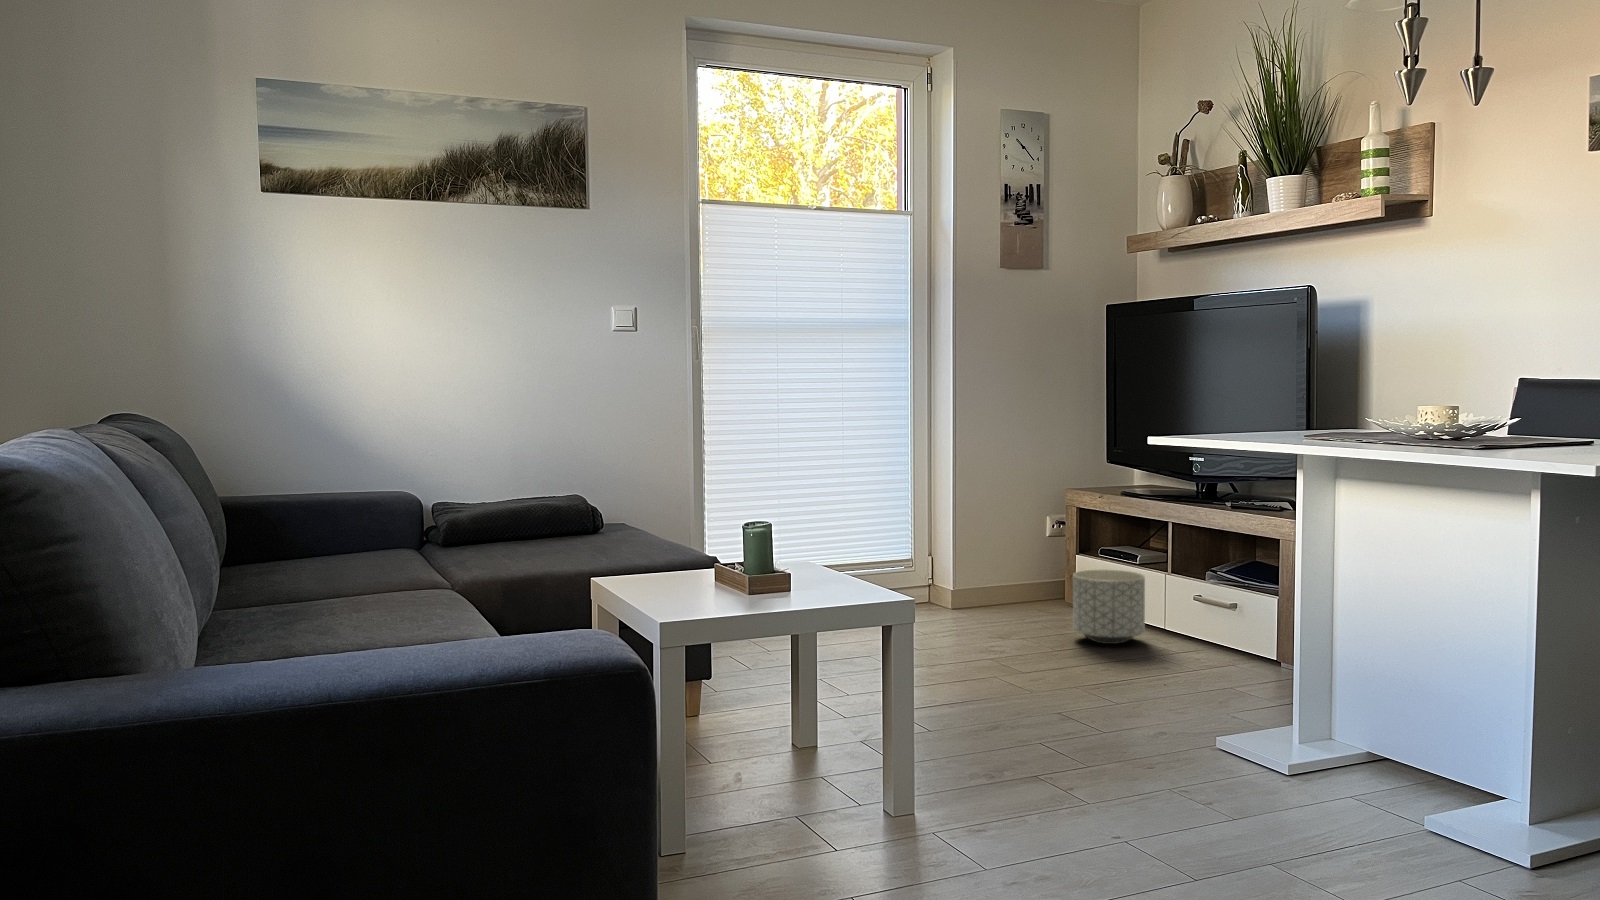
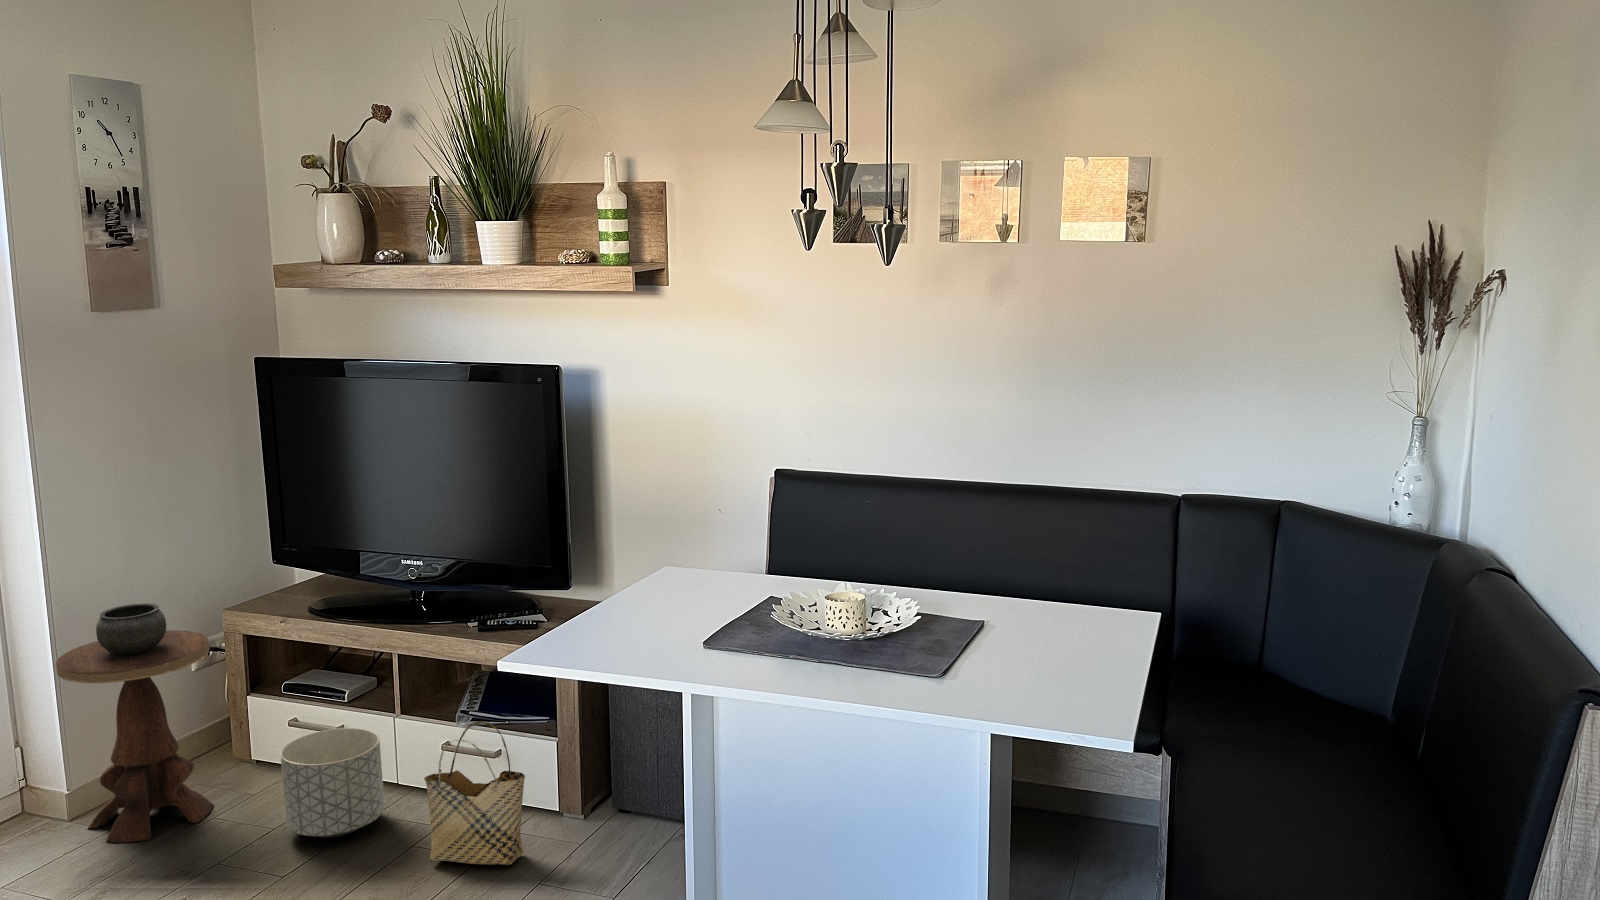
side table: none [951,465,1045,624] -> present [56,603,214,842]
woven basket: none [1159,562,1238,675] -> present [424,721,525,865]

